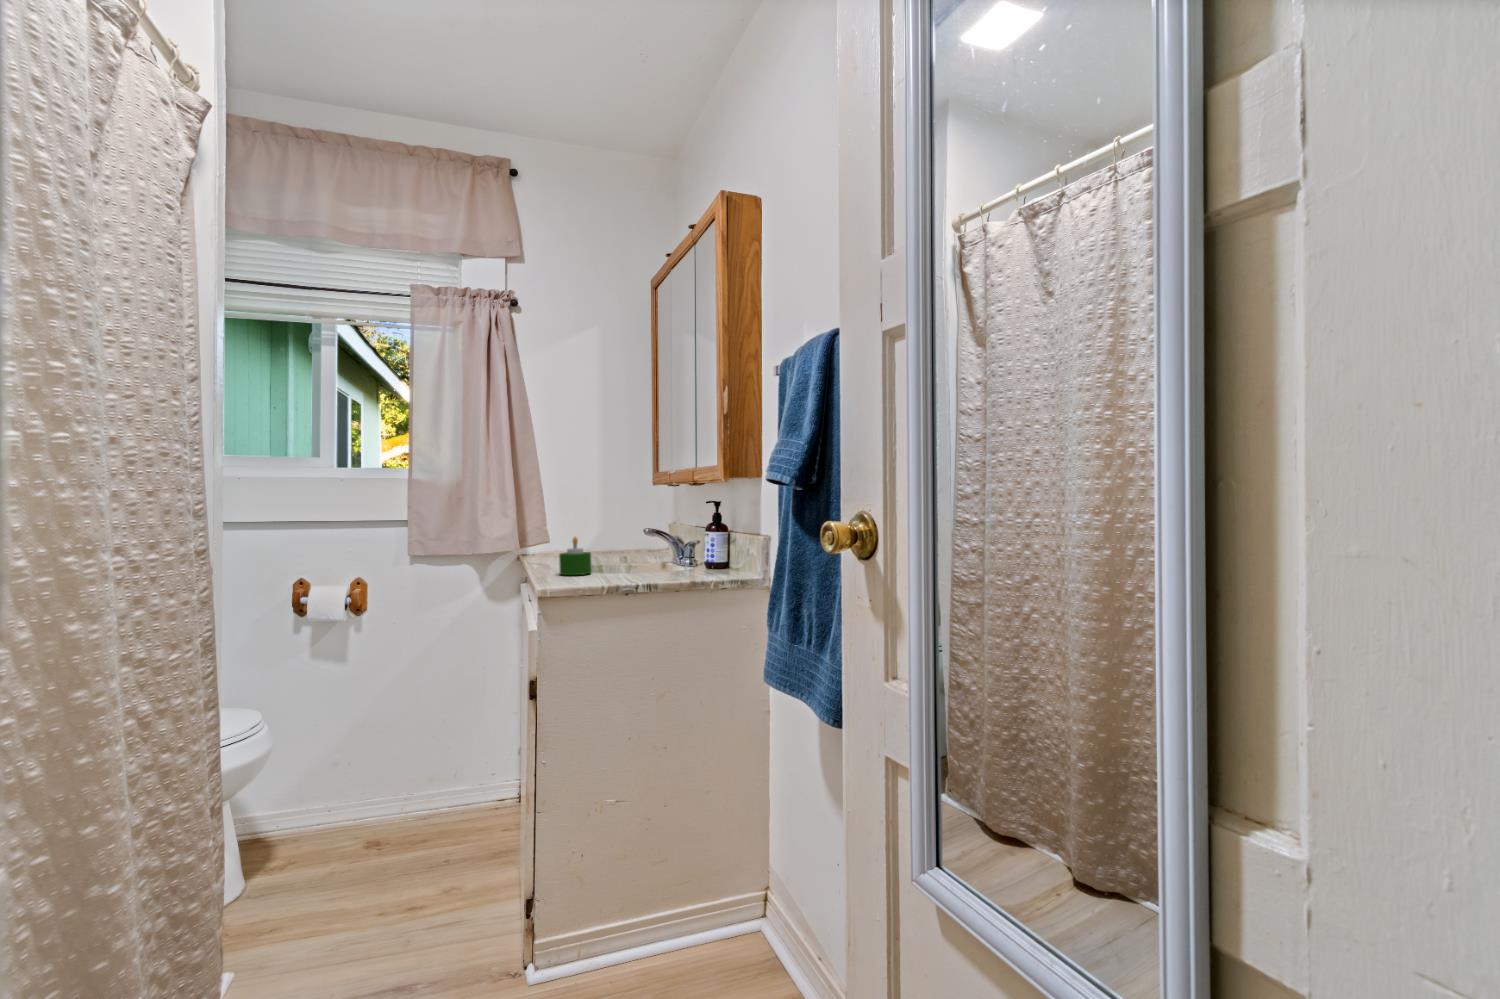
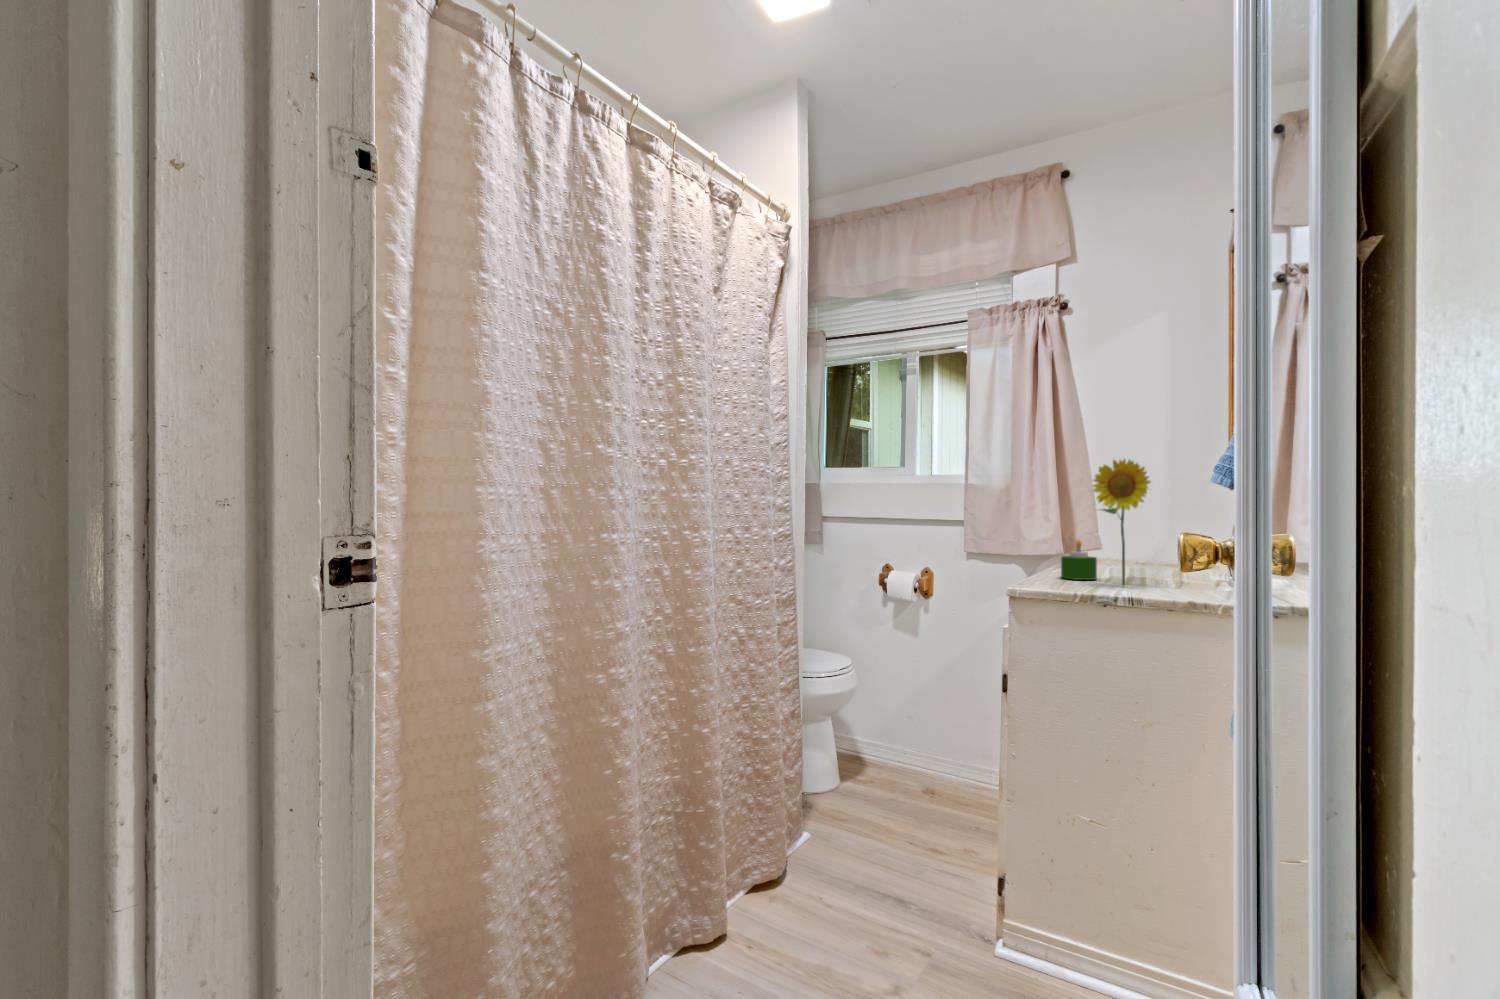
flower: none [601,461,649,577] -> present [1092,459,1151,586]

